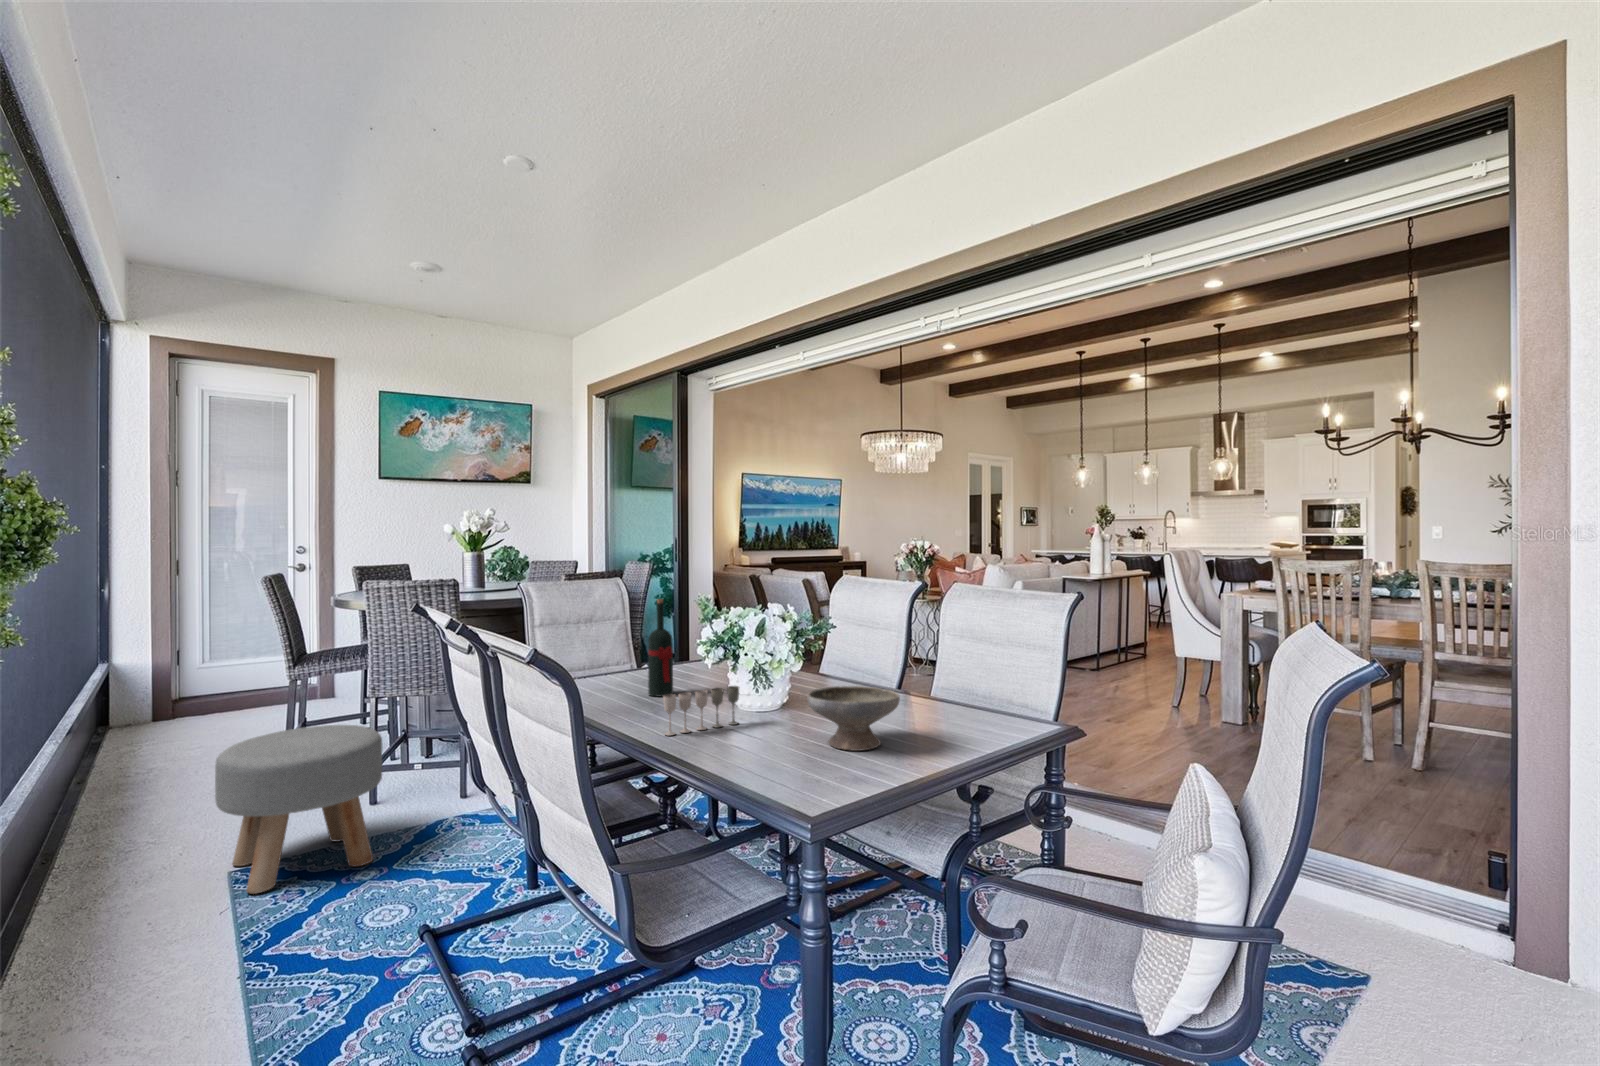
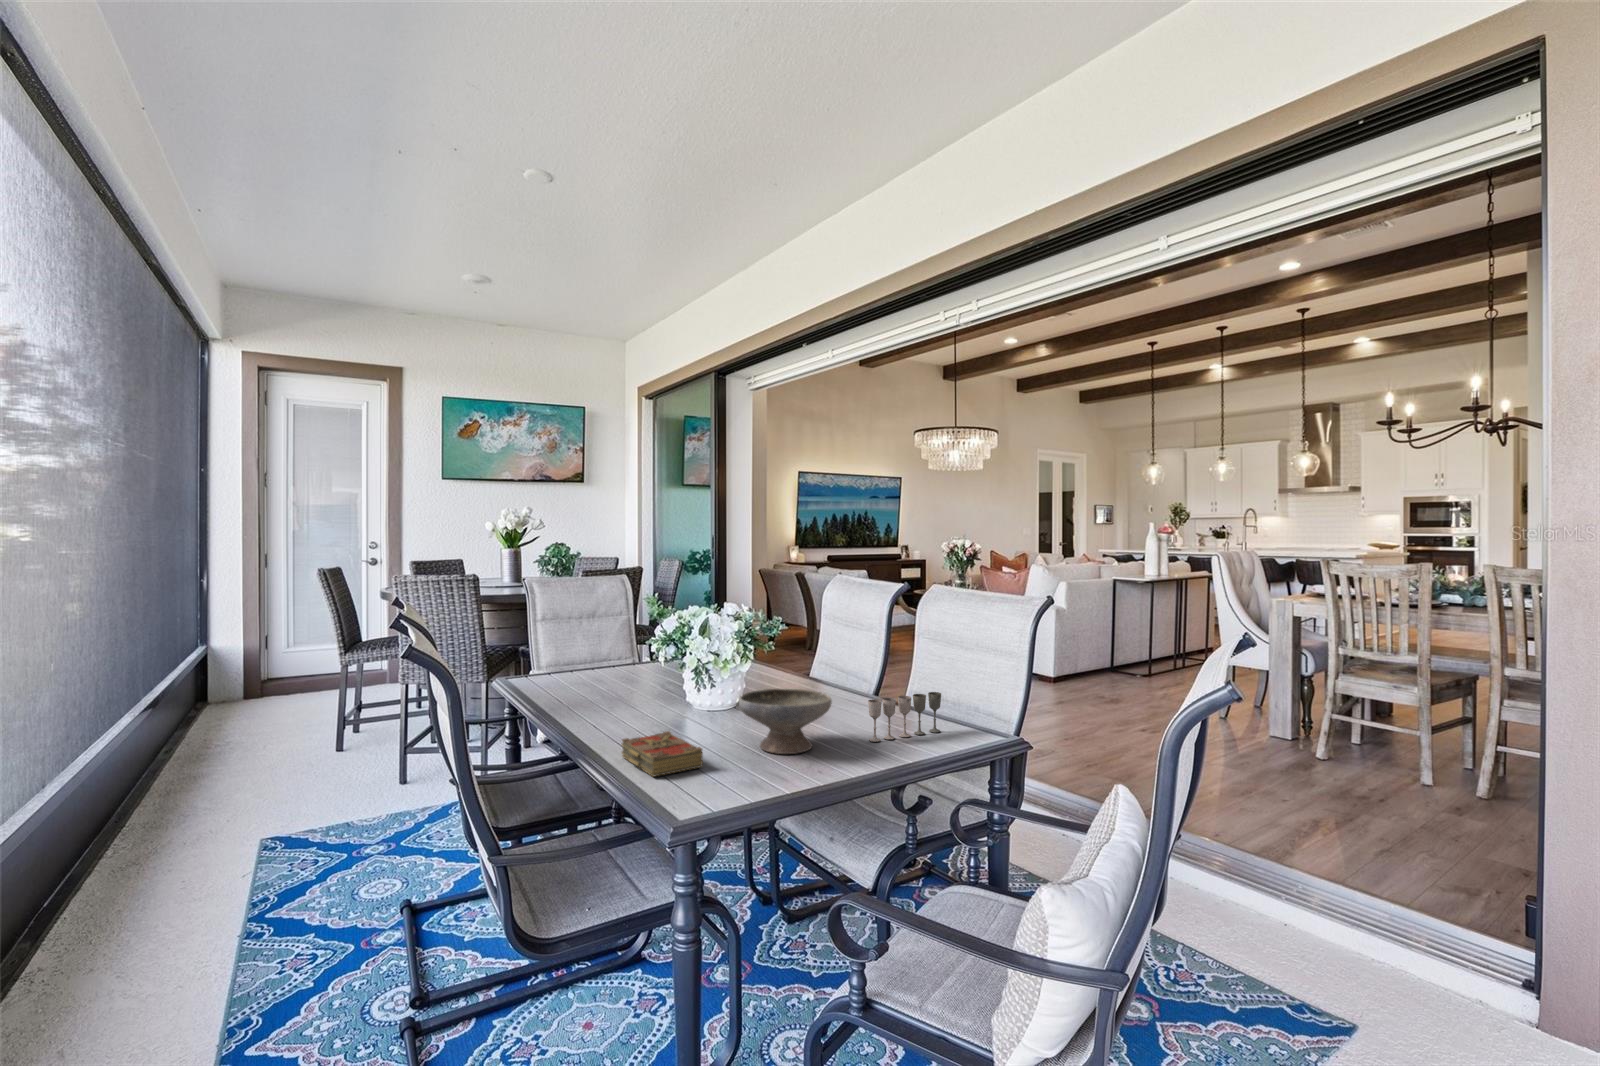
wine bottle: present [648,599,673,696] -> none [622,597,647,692]
wine glass: present [663,686,739,736] -> present [868,692,941,742]
ottoman: present [215,725,382,894] -> none [245,708,398,861]
book: none [697,732,787,778] -> present [622,731,703,776]

